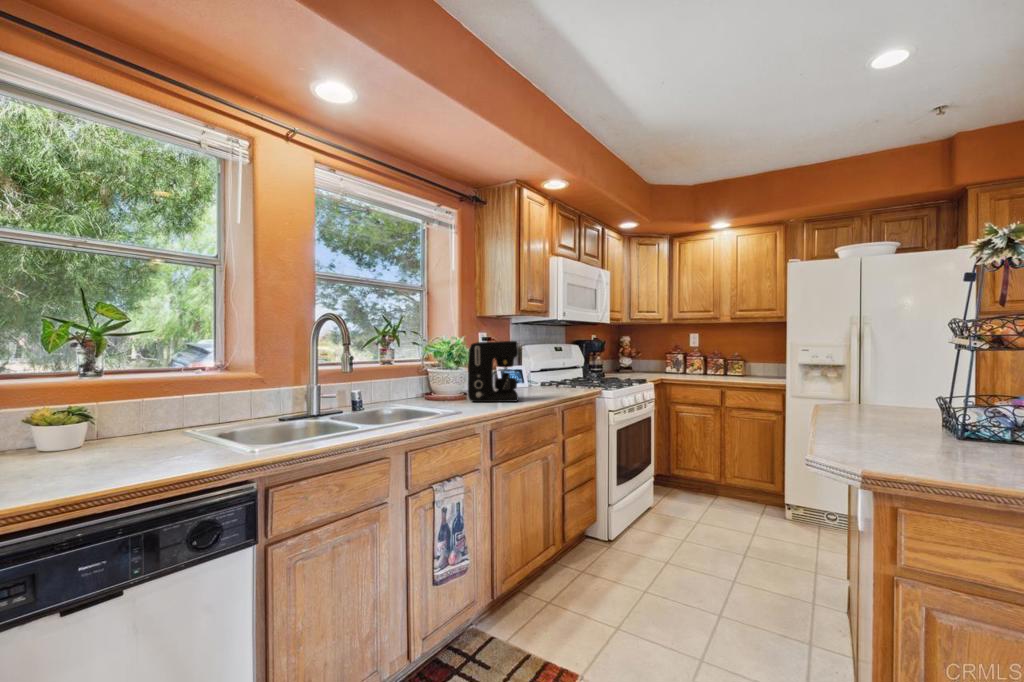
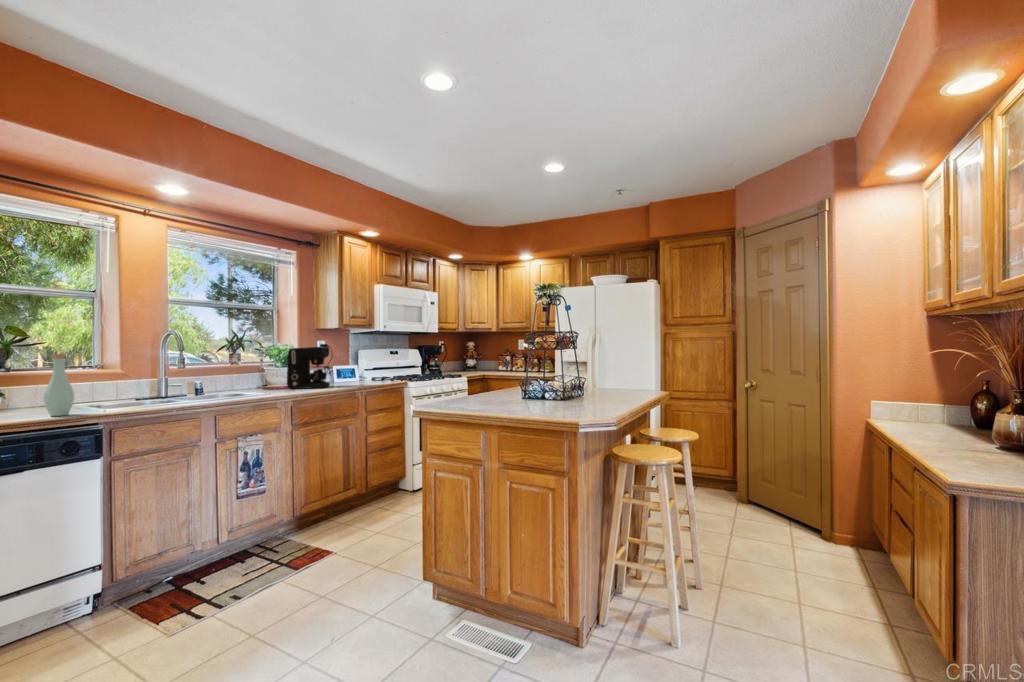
bottle: none [164,349,213,467] -> present [44,354,75,416]

